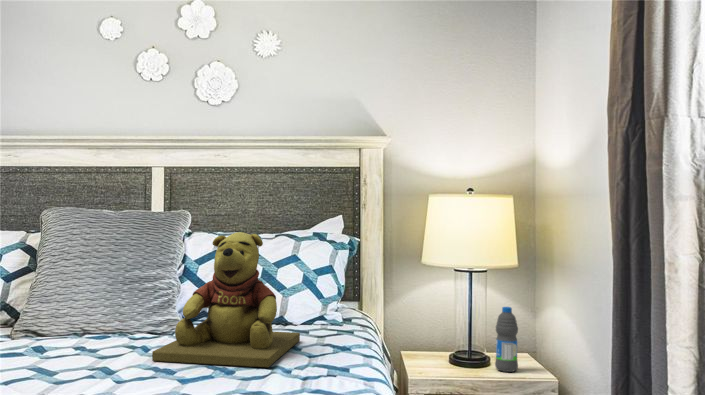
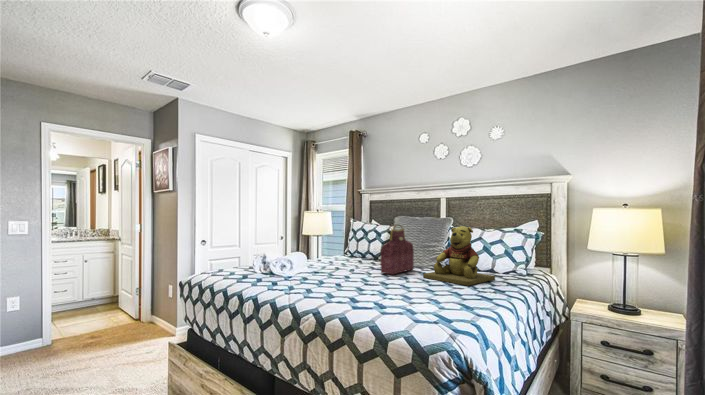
handbag: none [31,231,112,365] -> present [381,225,414,275]
water bottle: present [495,307,518,372] -> none [642,279,661,322]

